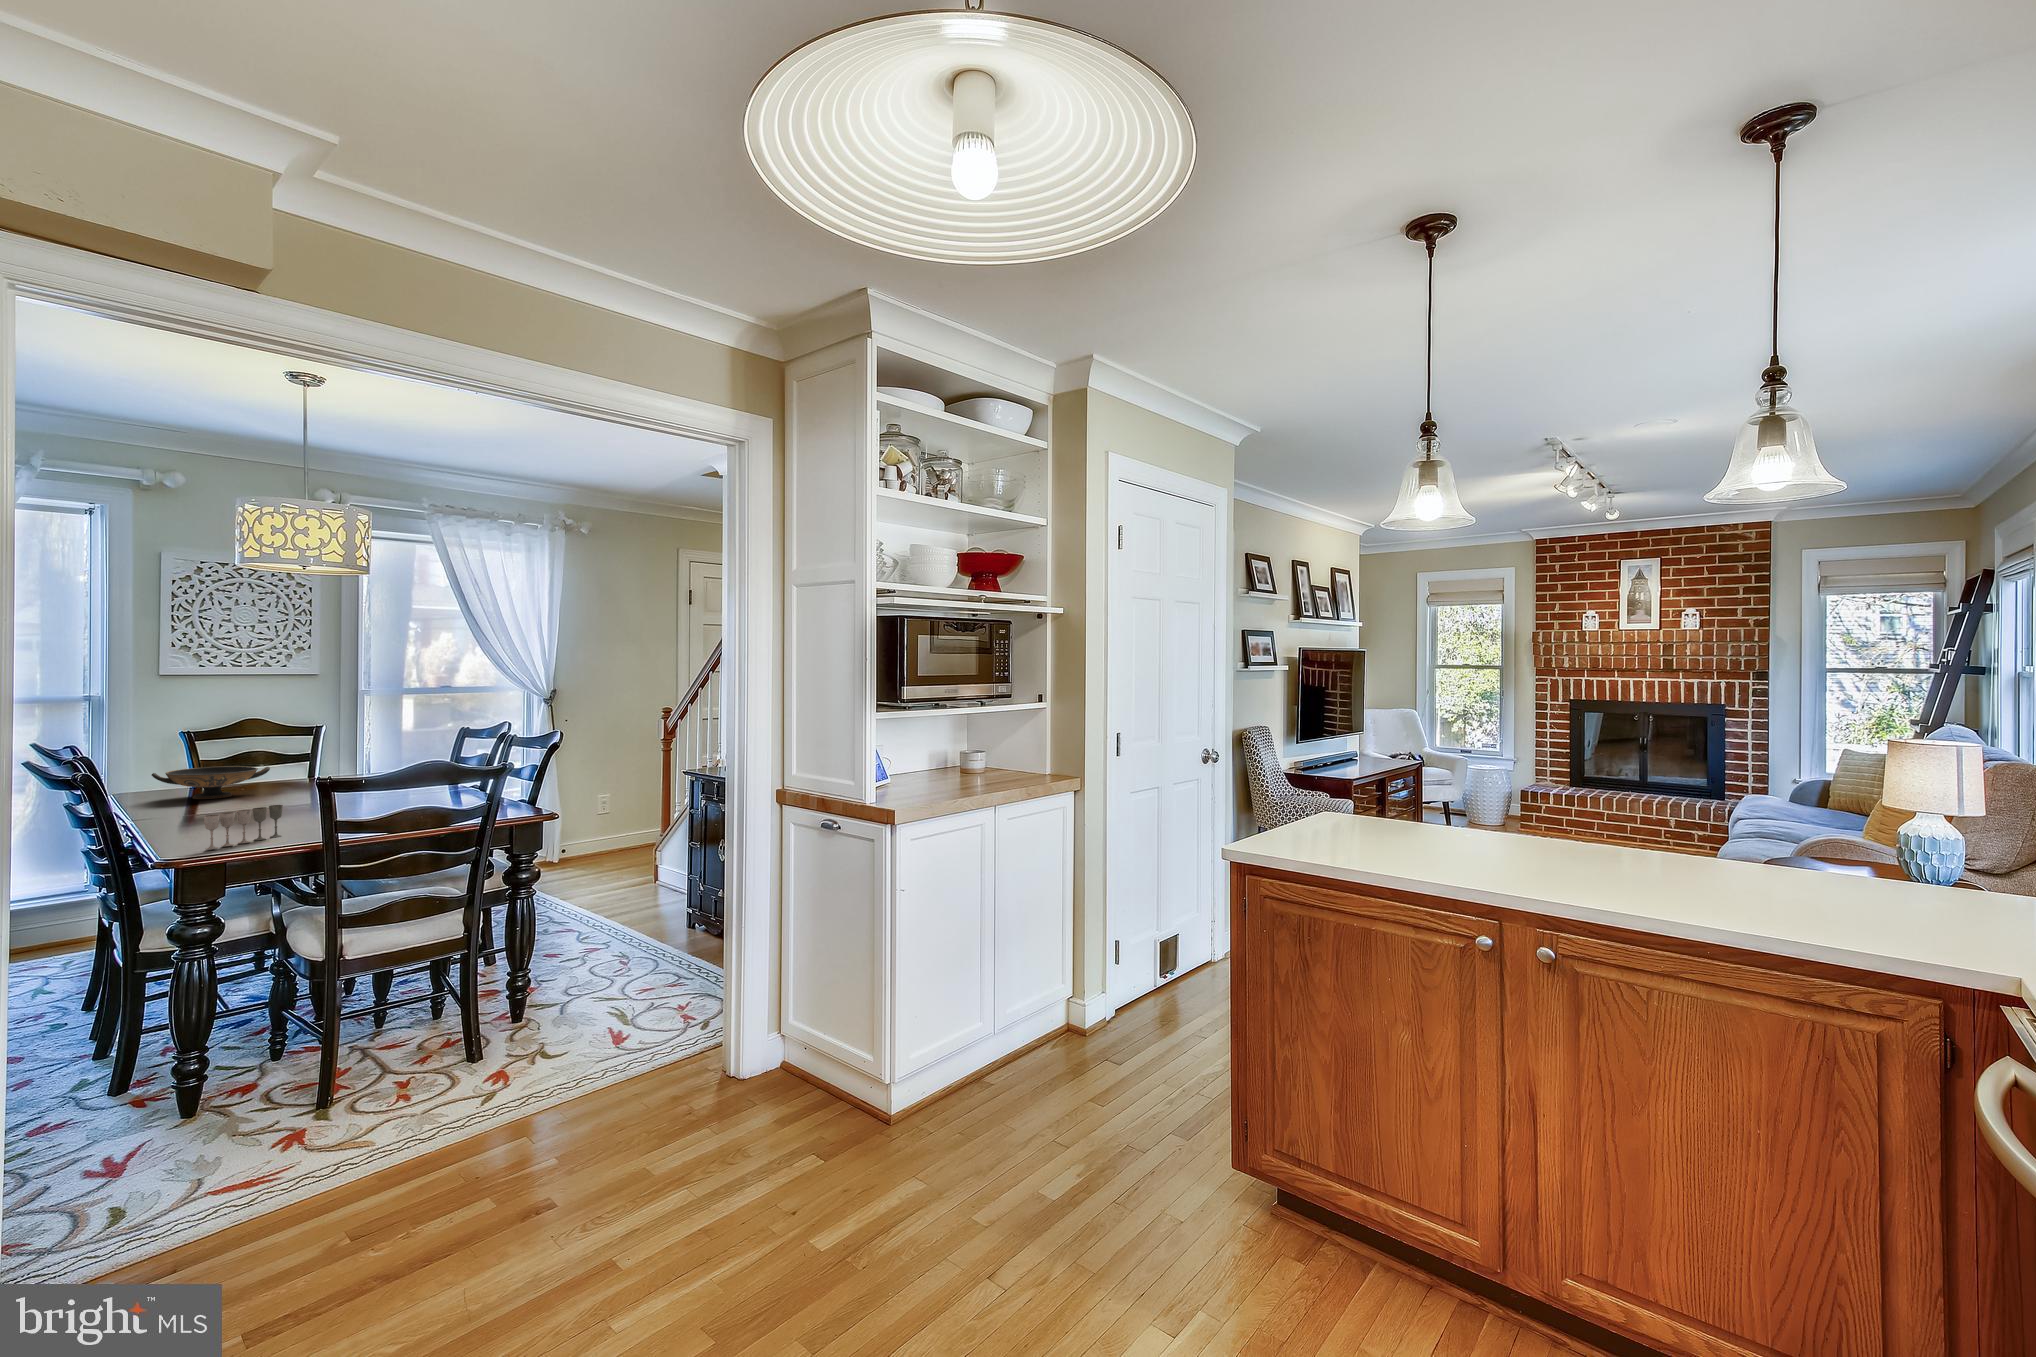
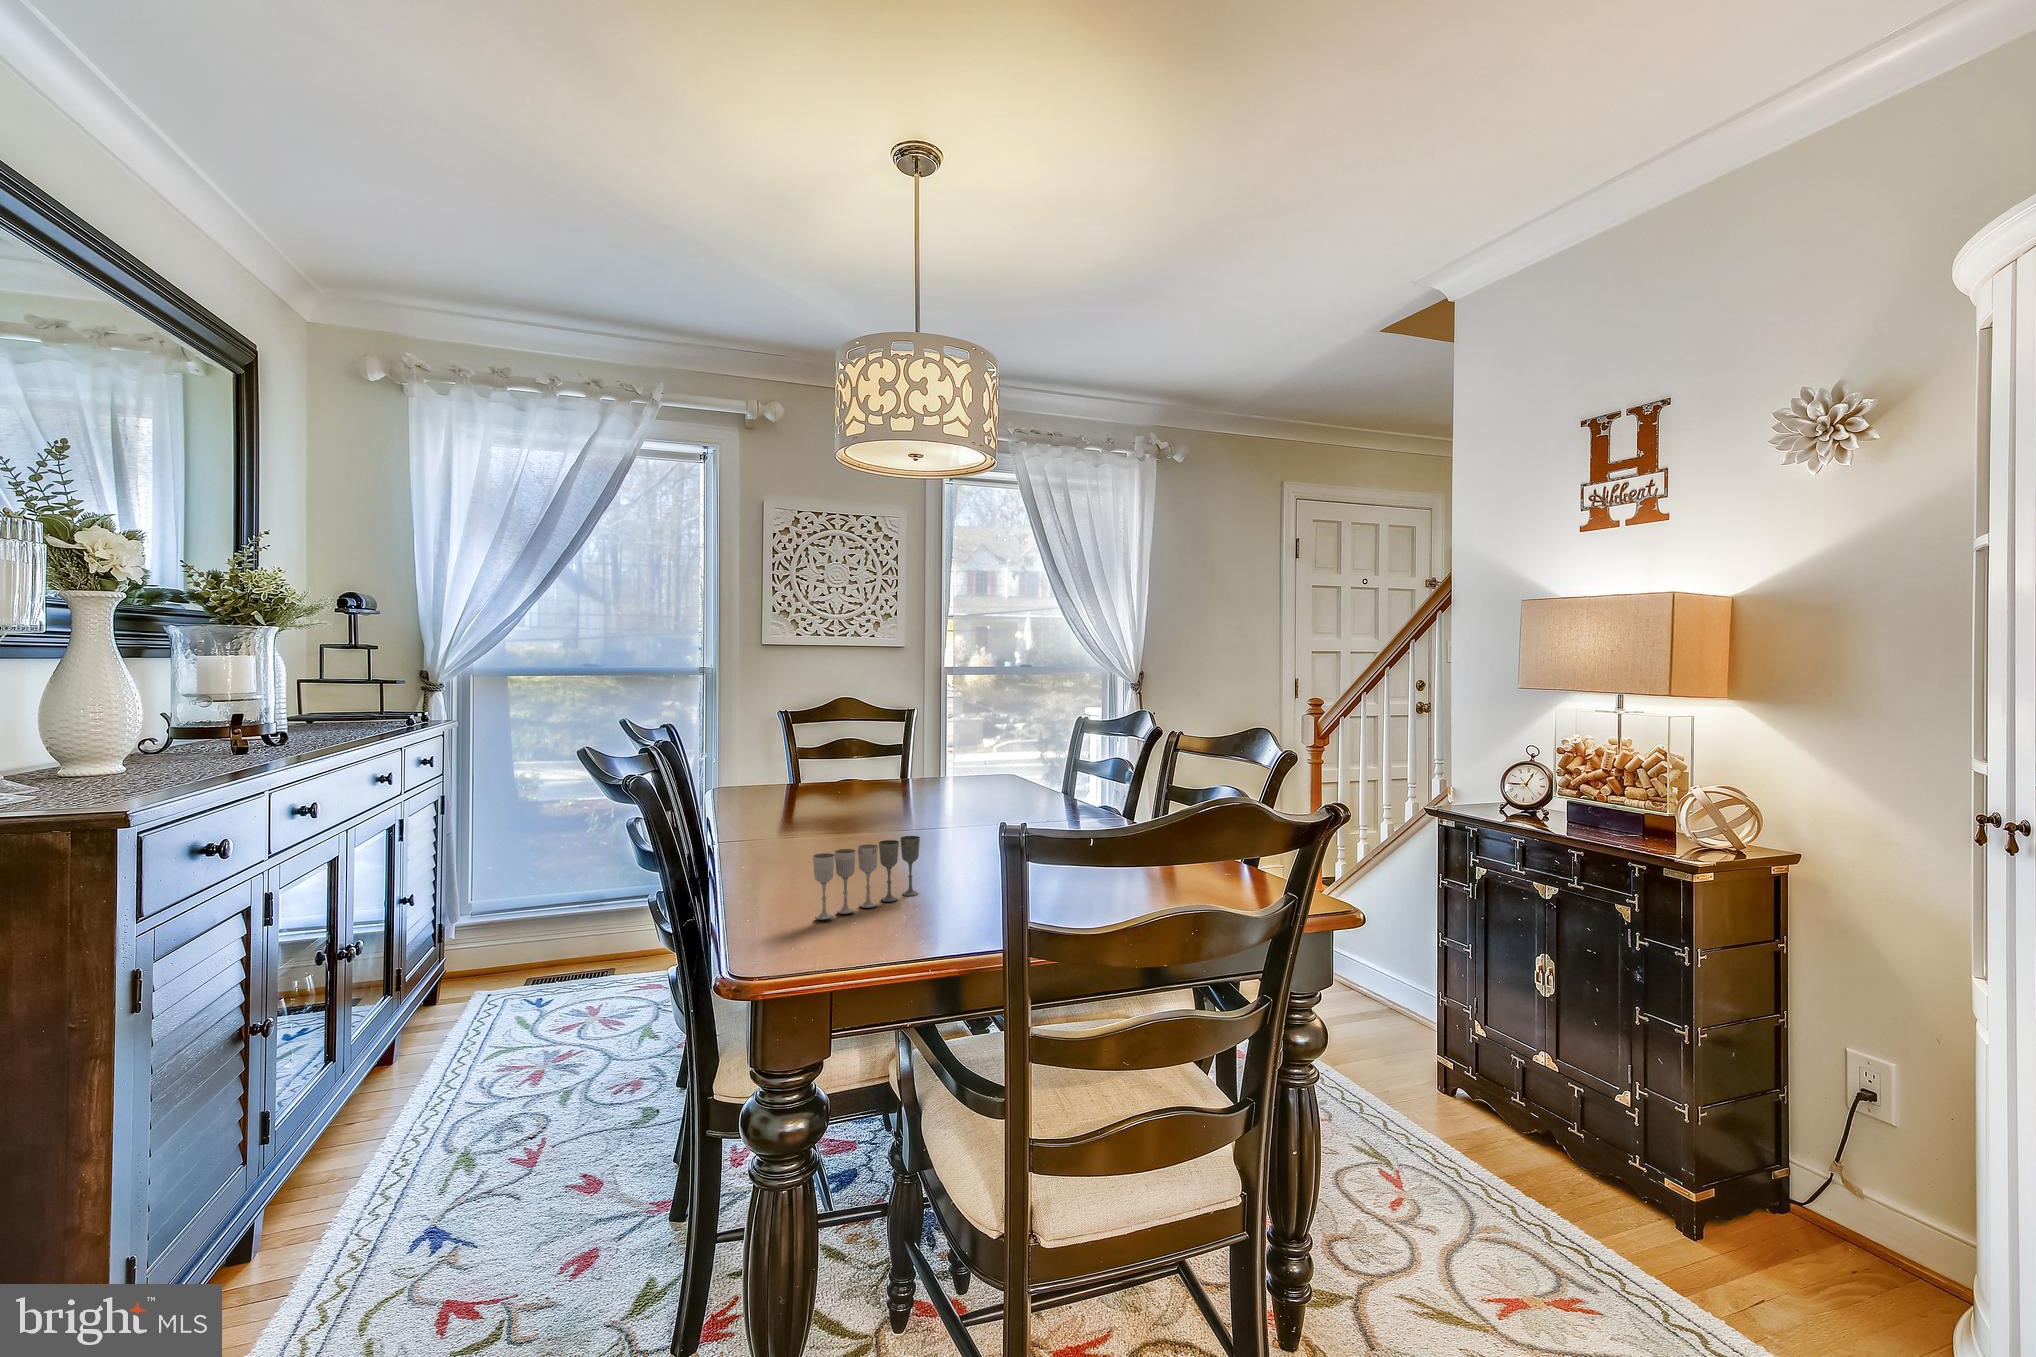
decorative bowl: present [152,766,270,799] -> none [751,756,874,801]

